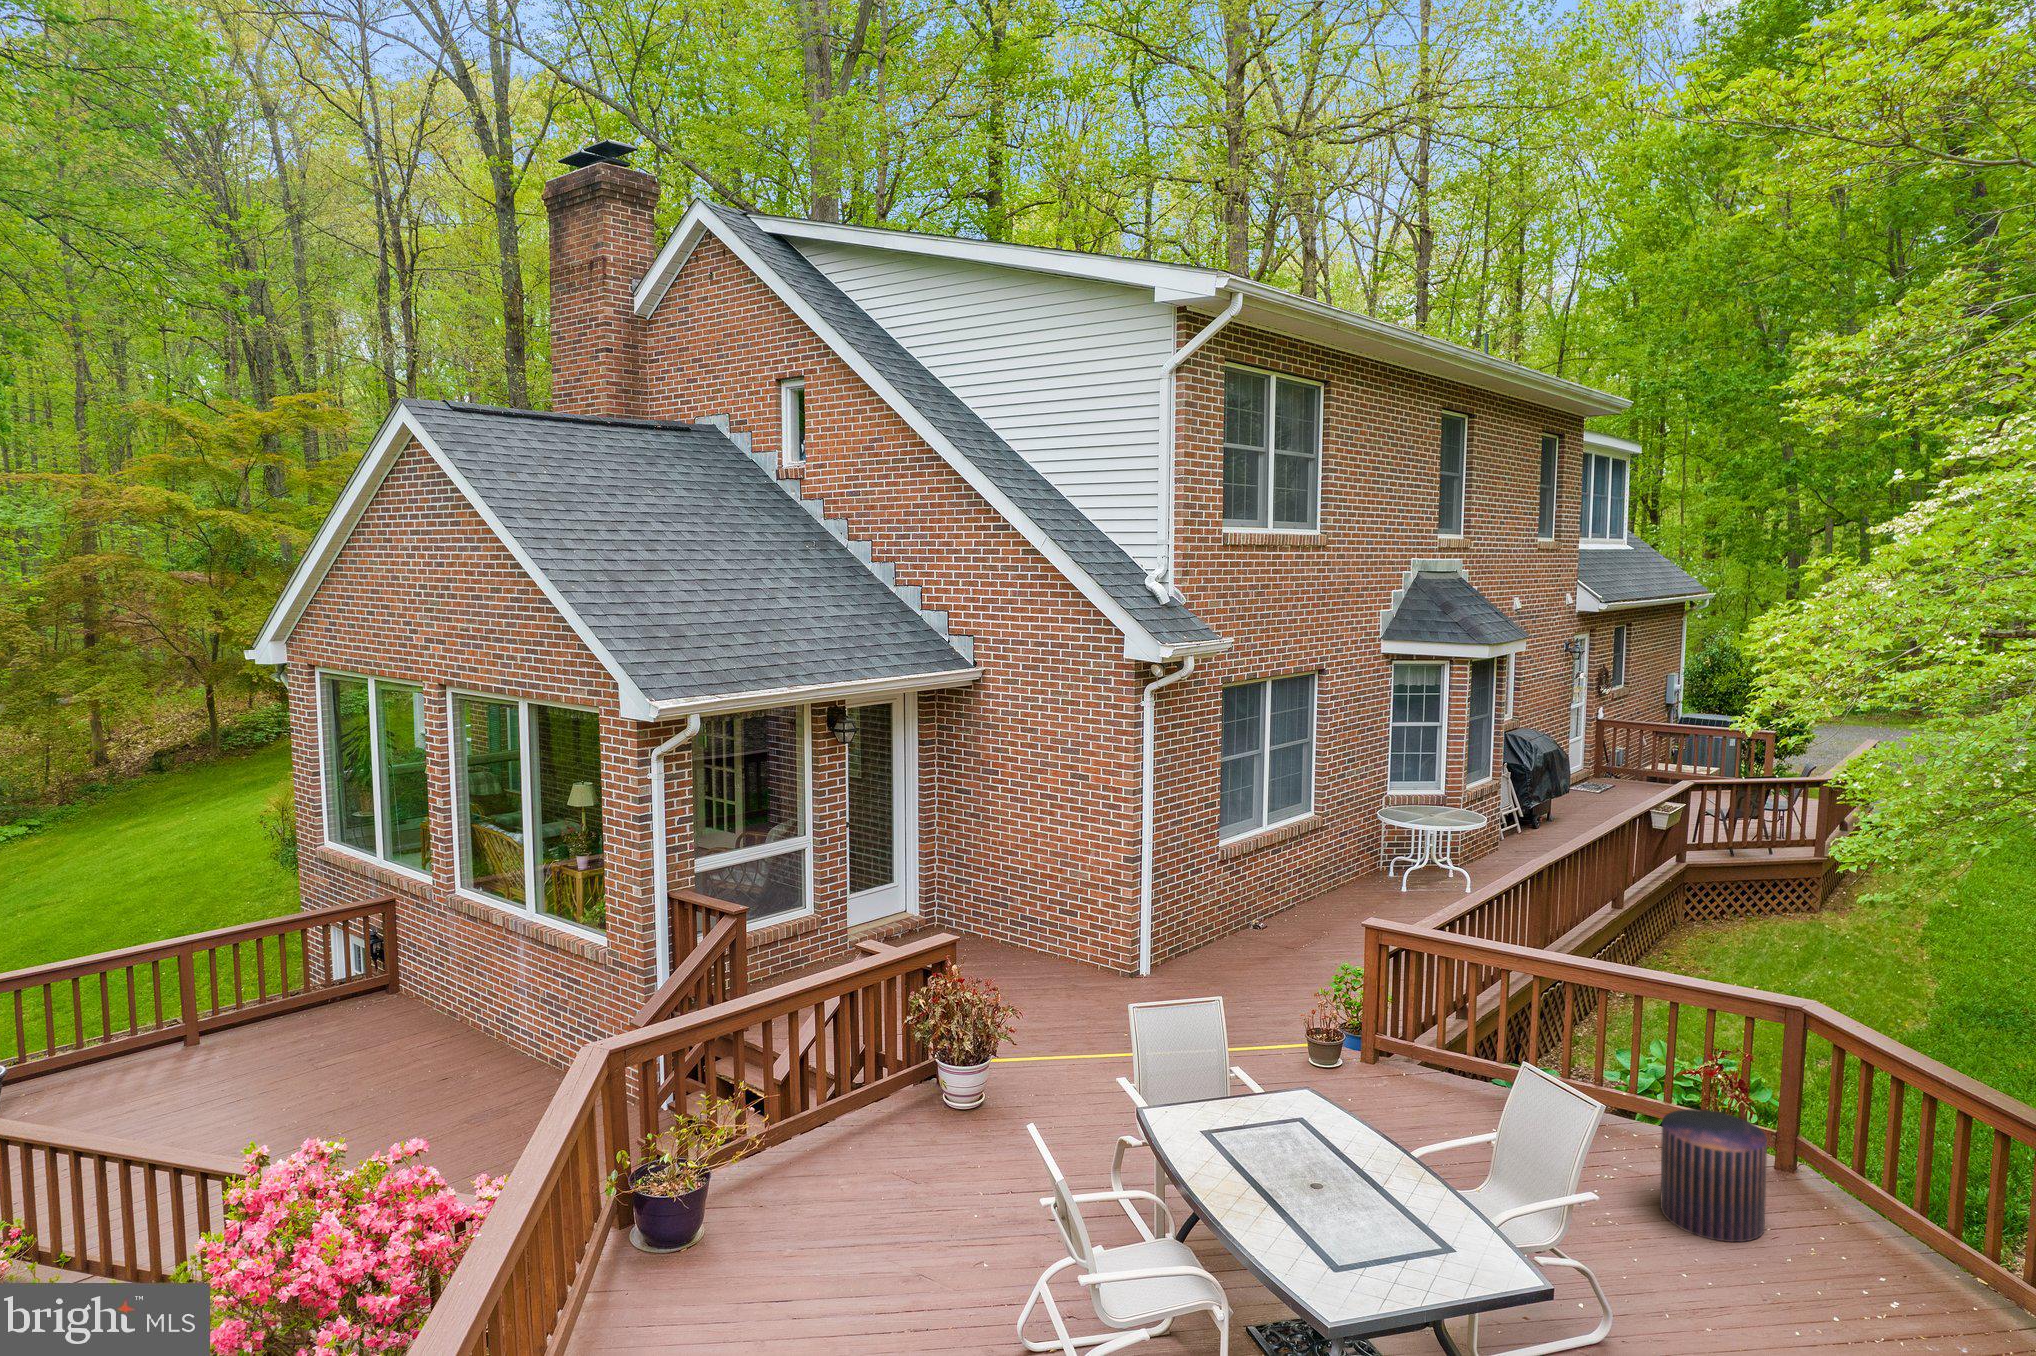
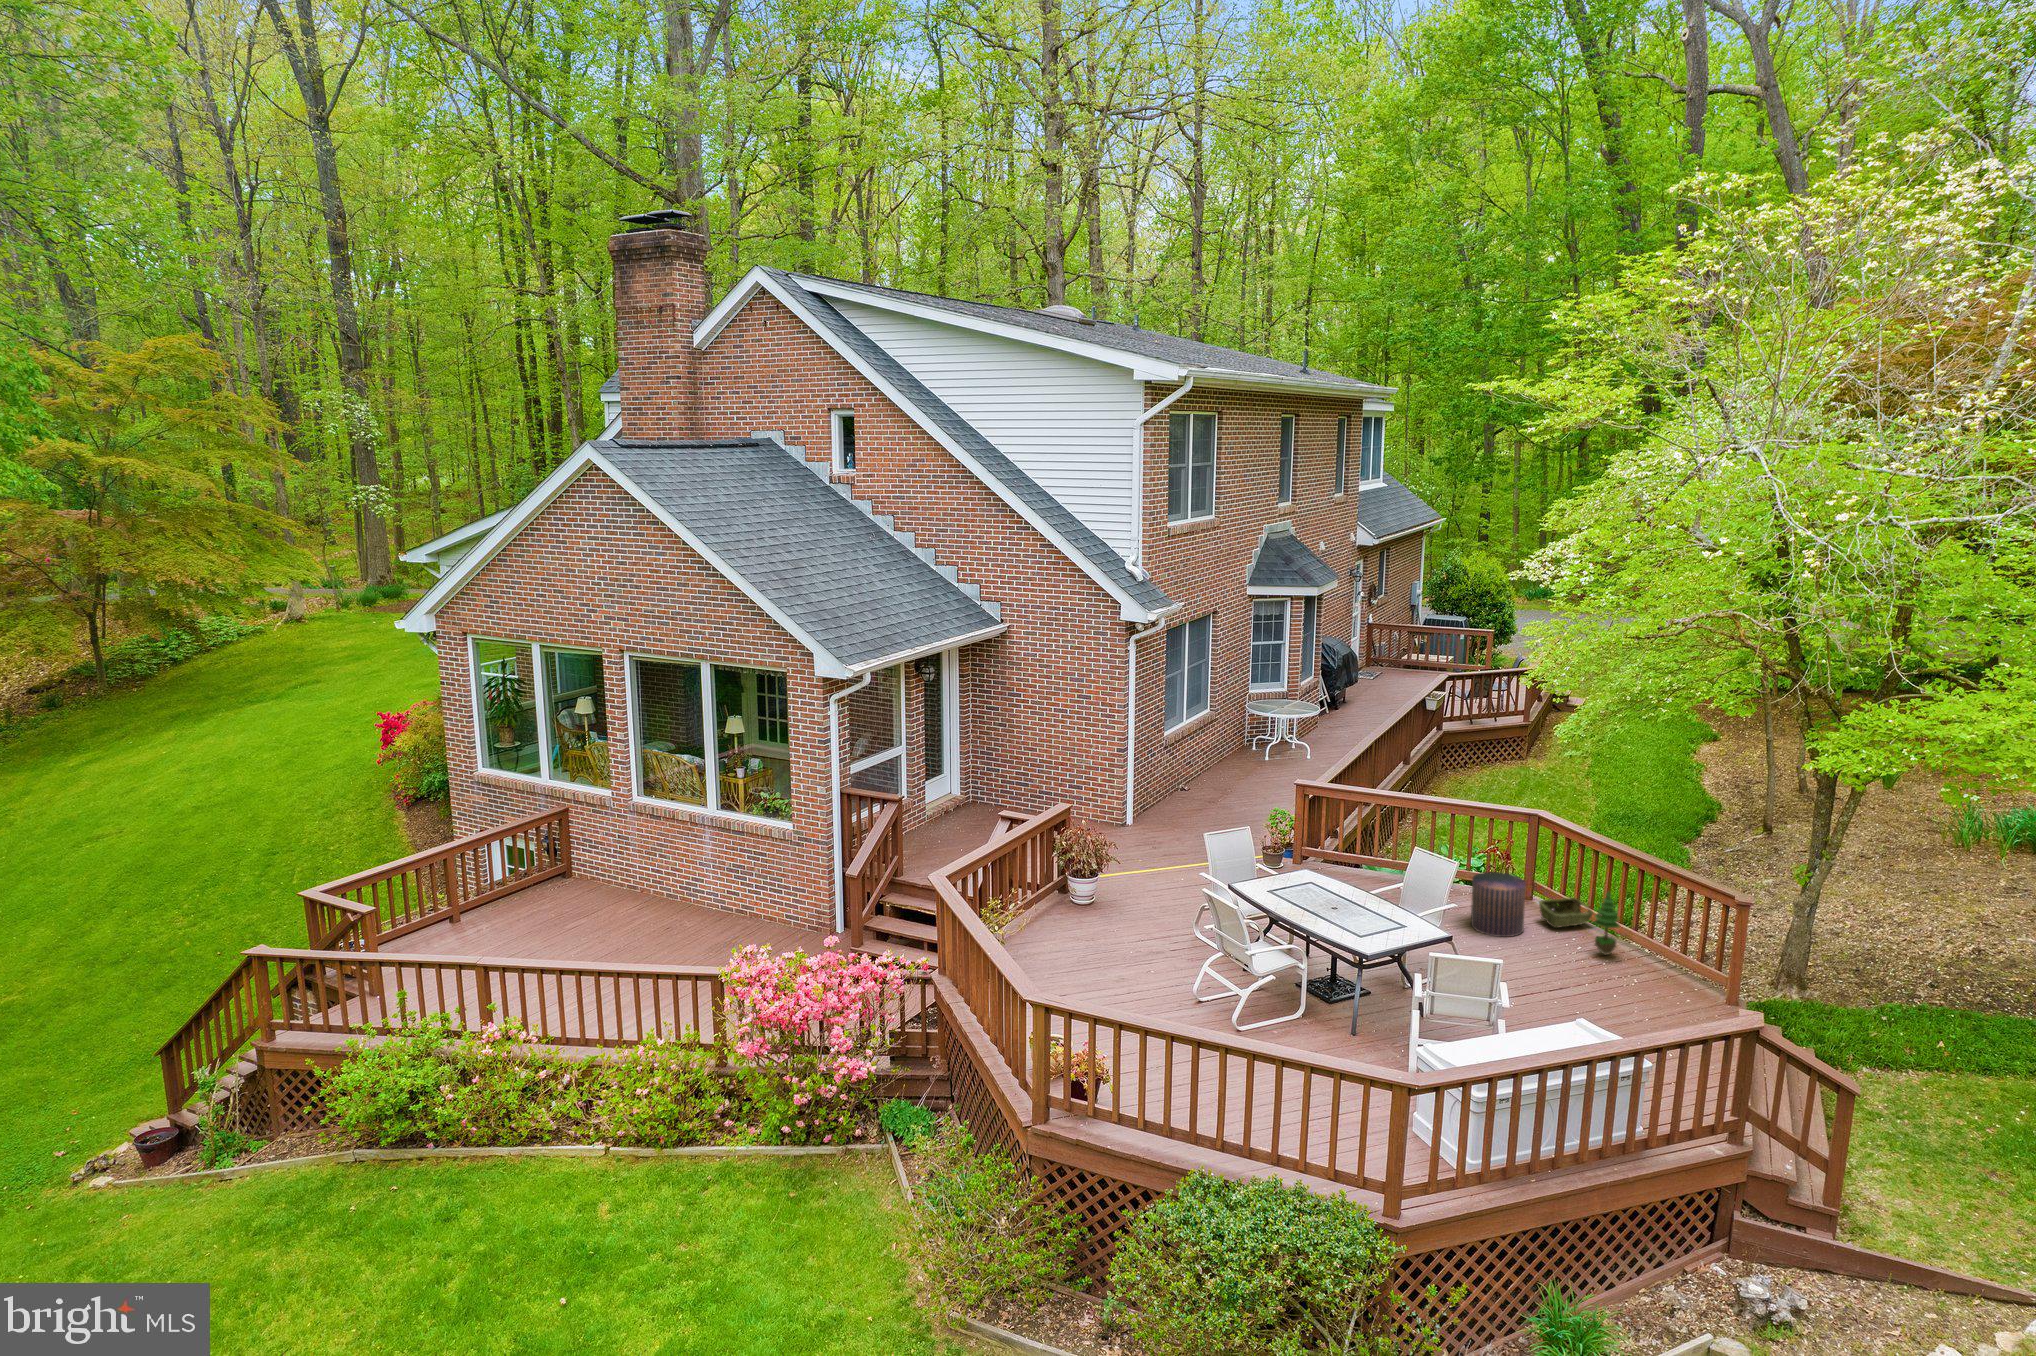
woven basket: none [1797,1173,1911,1232] -> present [1539,898,1593,928]
potted tree: none [1905,1176,1966,1309] -> present [1594,891,1619,955]

